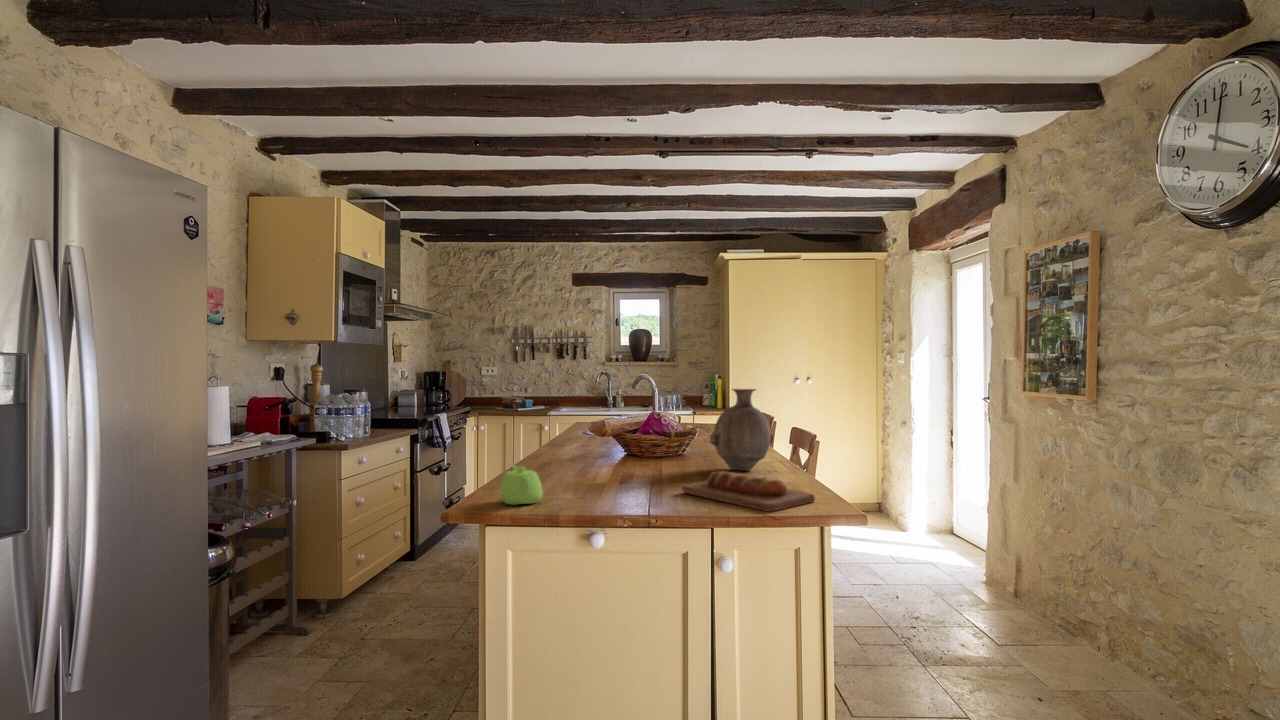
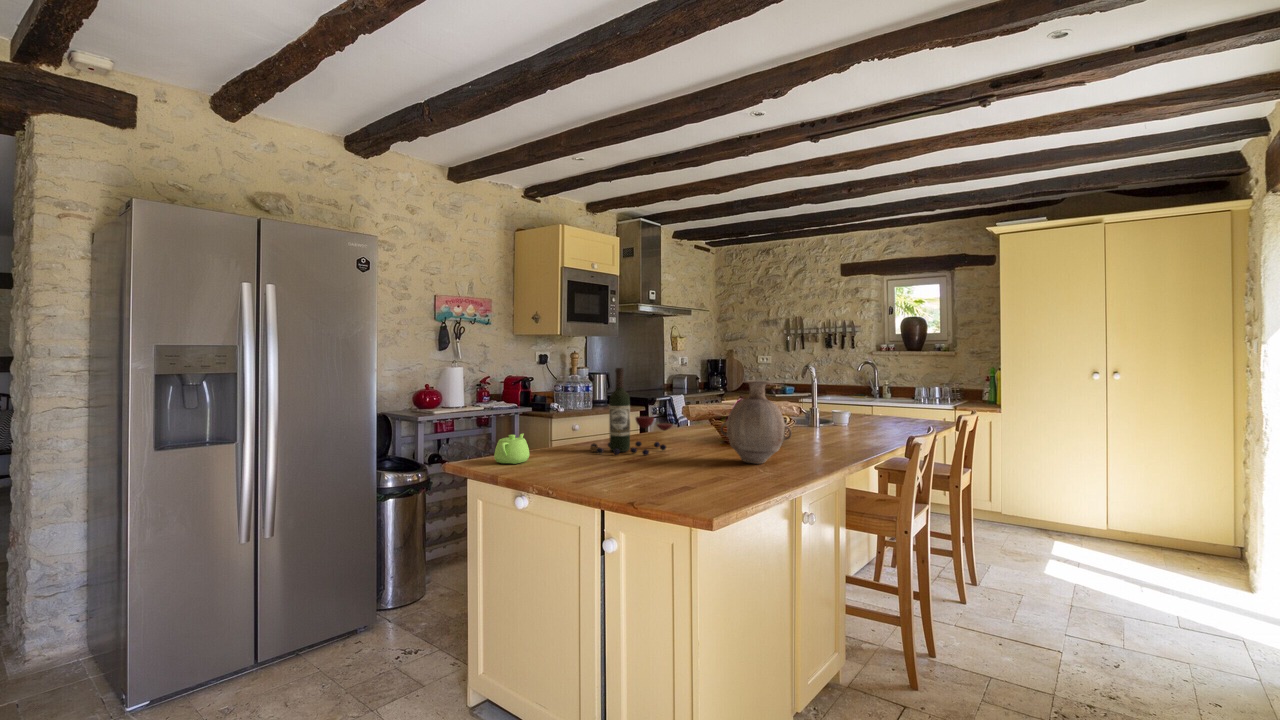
wine bottle: none [550,380,649,481] -> present [590,368,672,455]
bread loaf: present [682,471,815,512] -> none [628,456,700,495]

